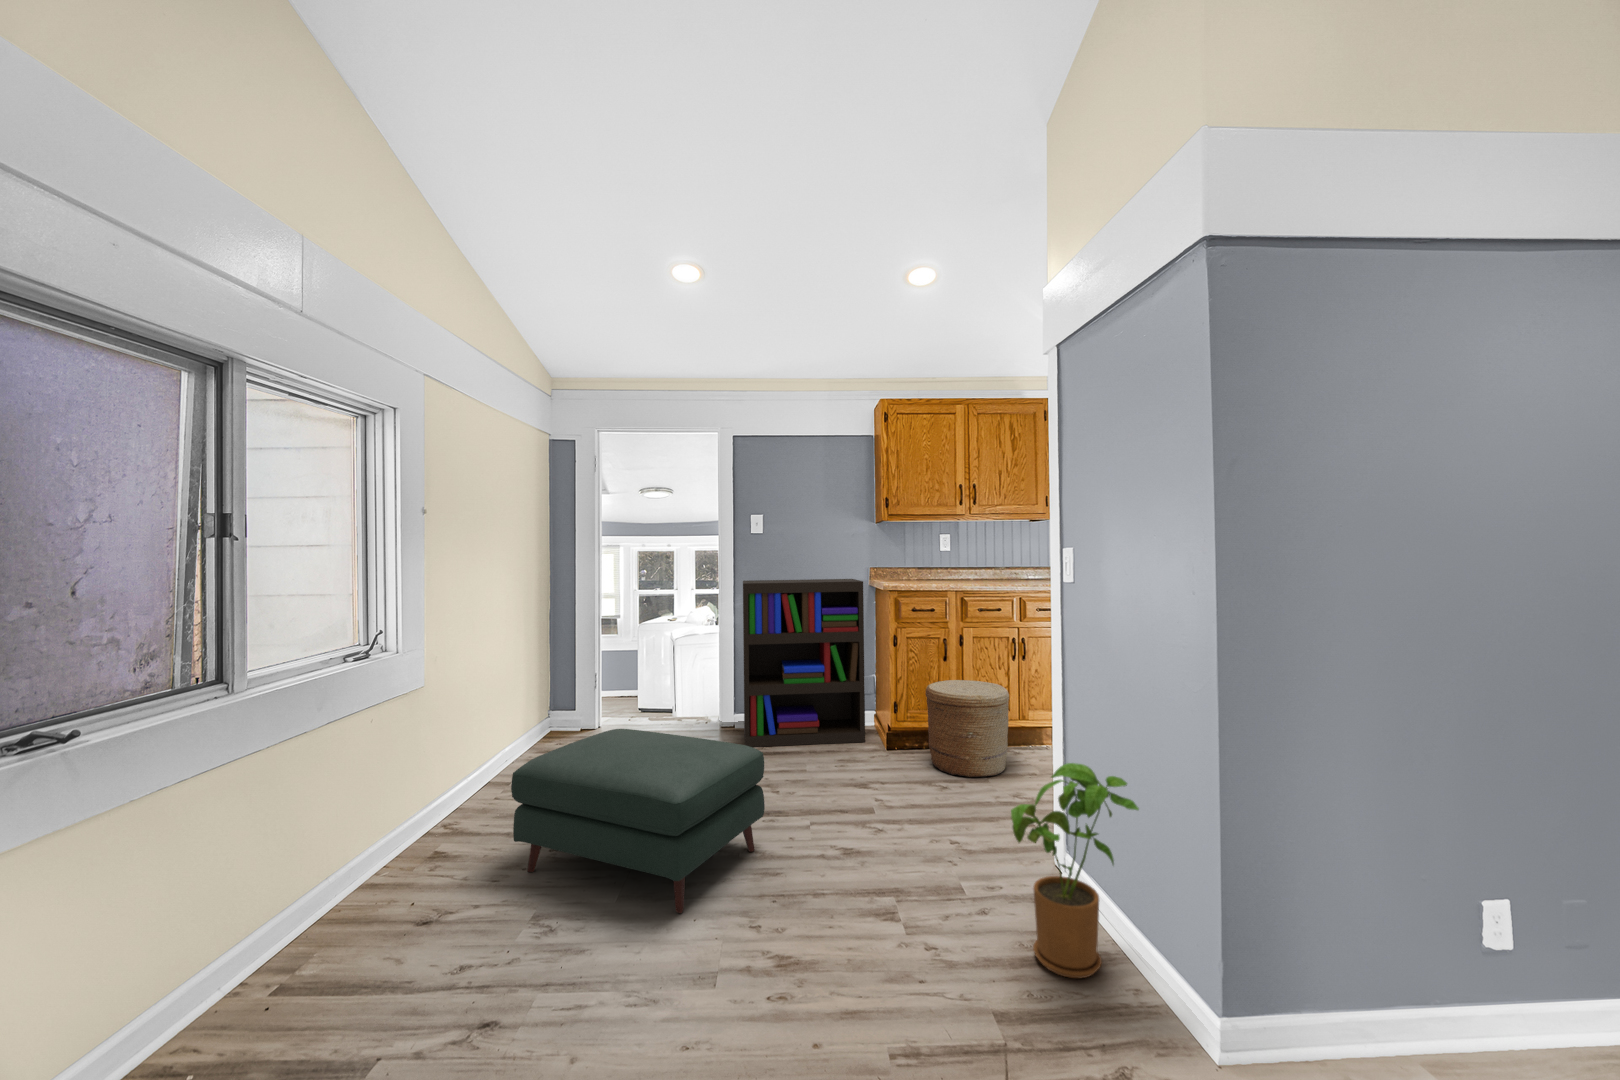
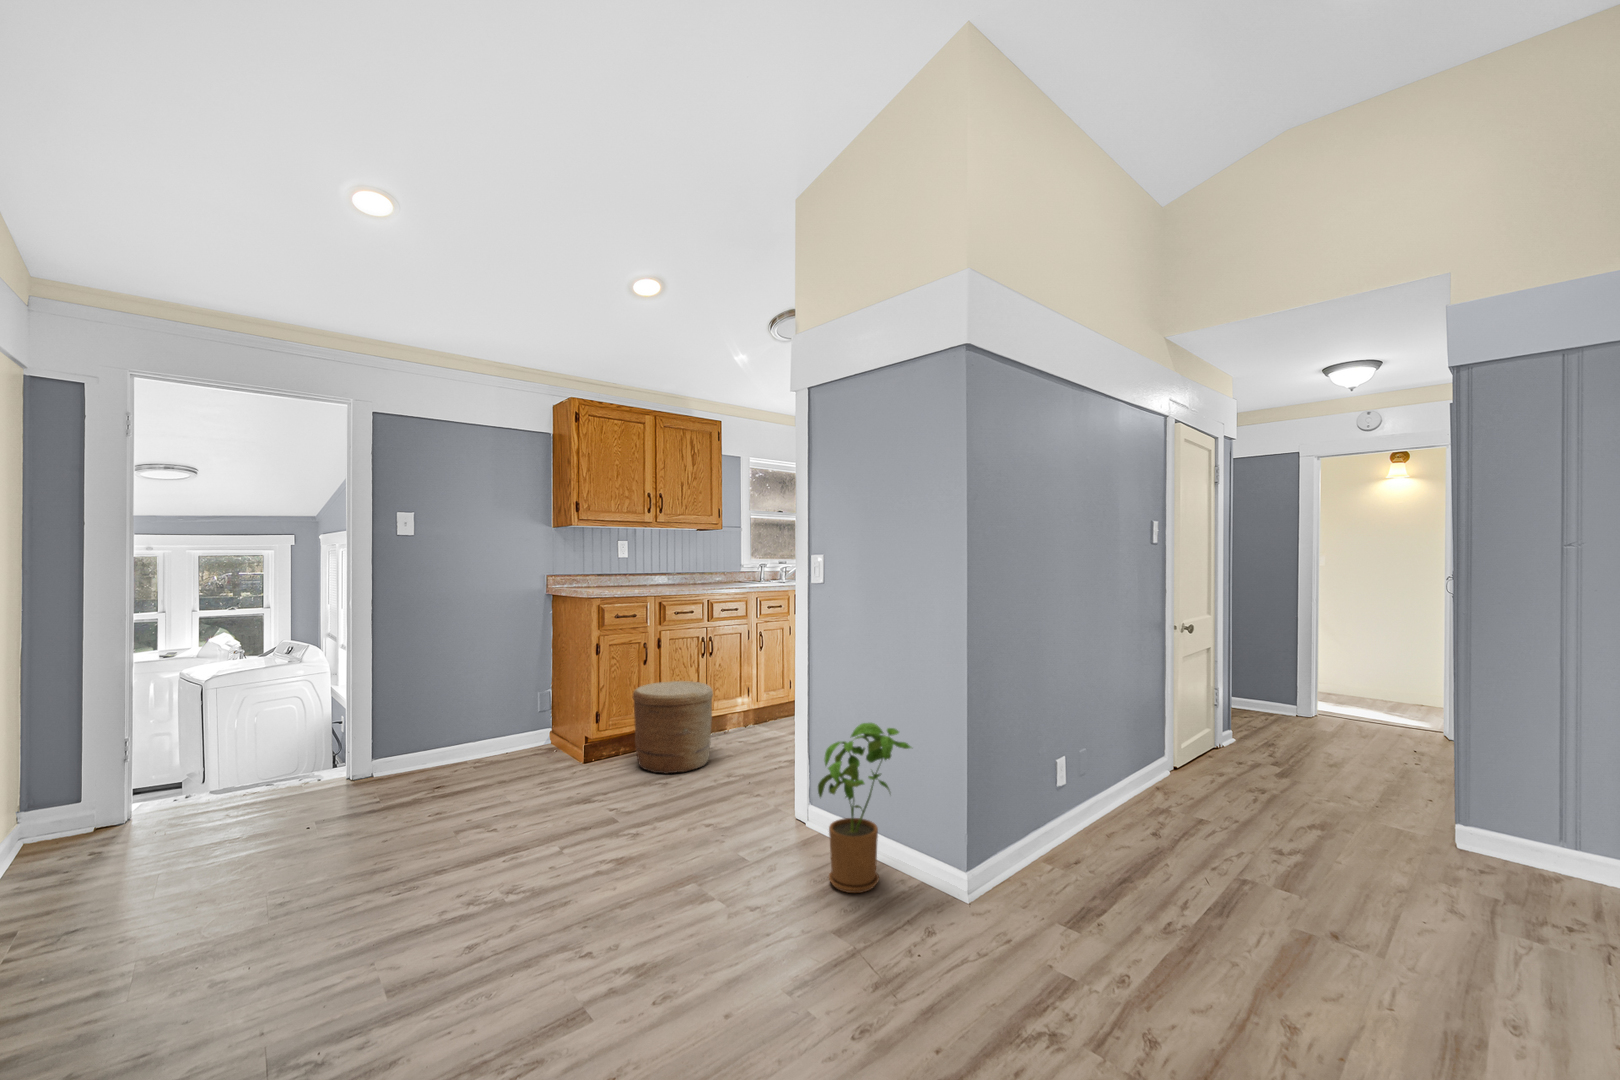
bookshelf: present [743,579,865,747] -> none [390,587,555,795]
ottoman: present [511,729,765,913] -> none [177,775,533,1012]

